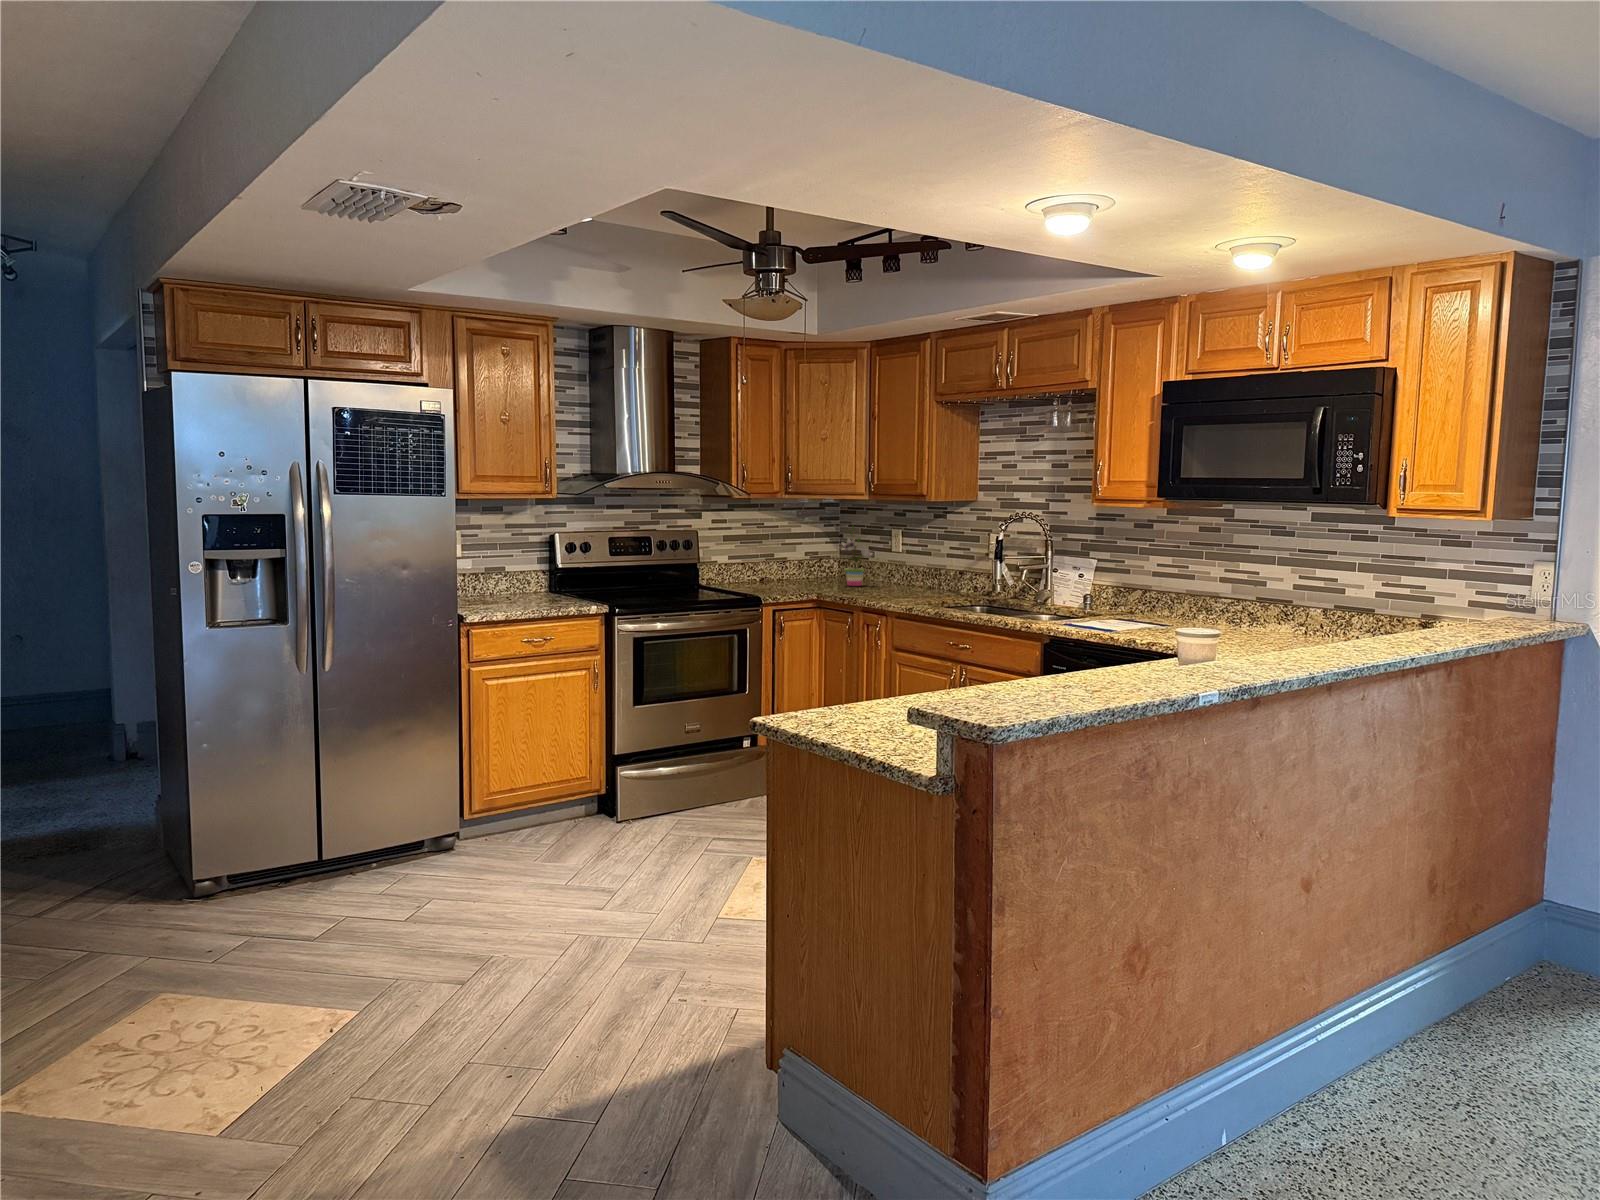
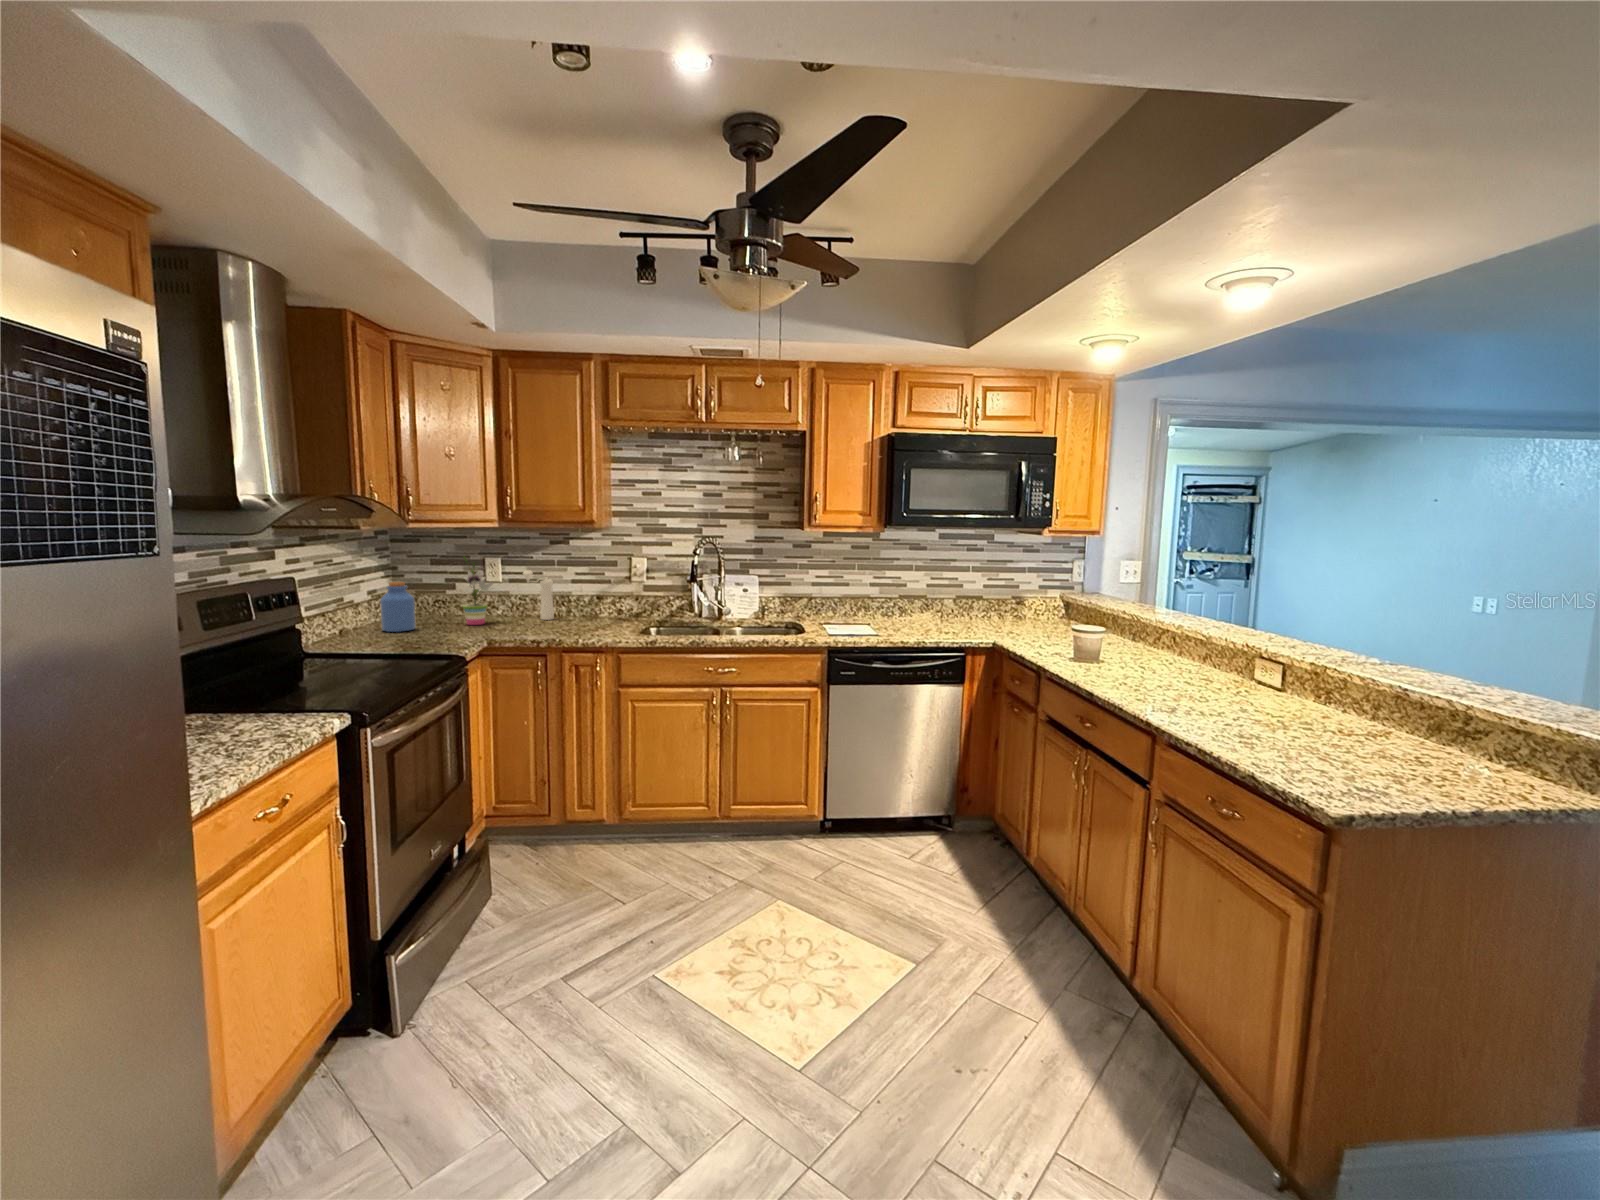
pepper mill: none [906,542,921,589] -> present [523,570,554,620]
jar: none [786,543,810,584] -> present [380,582,416,632]

